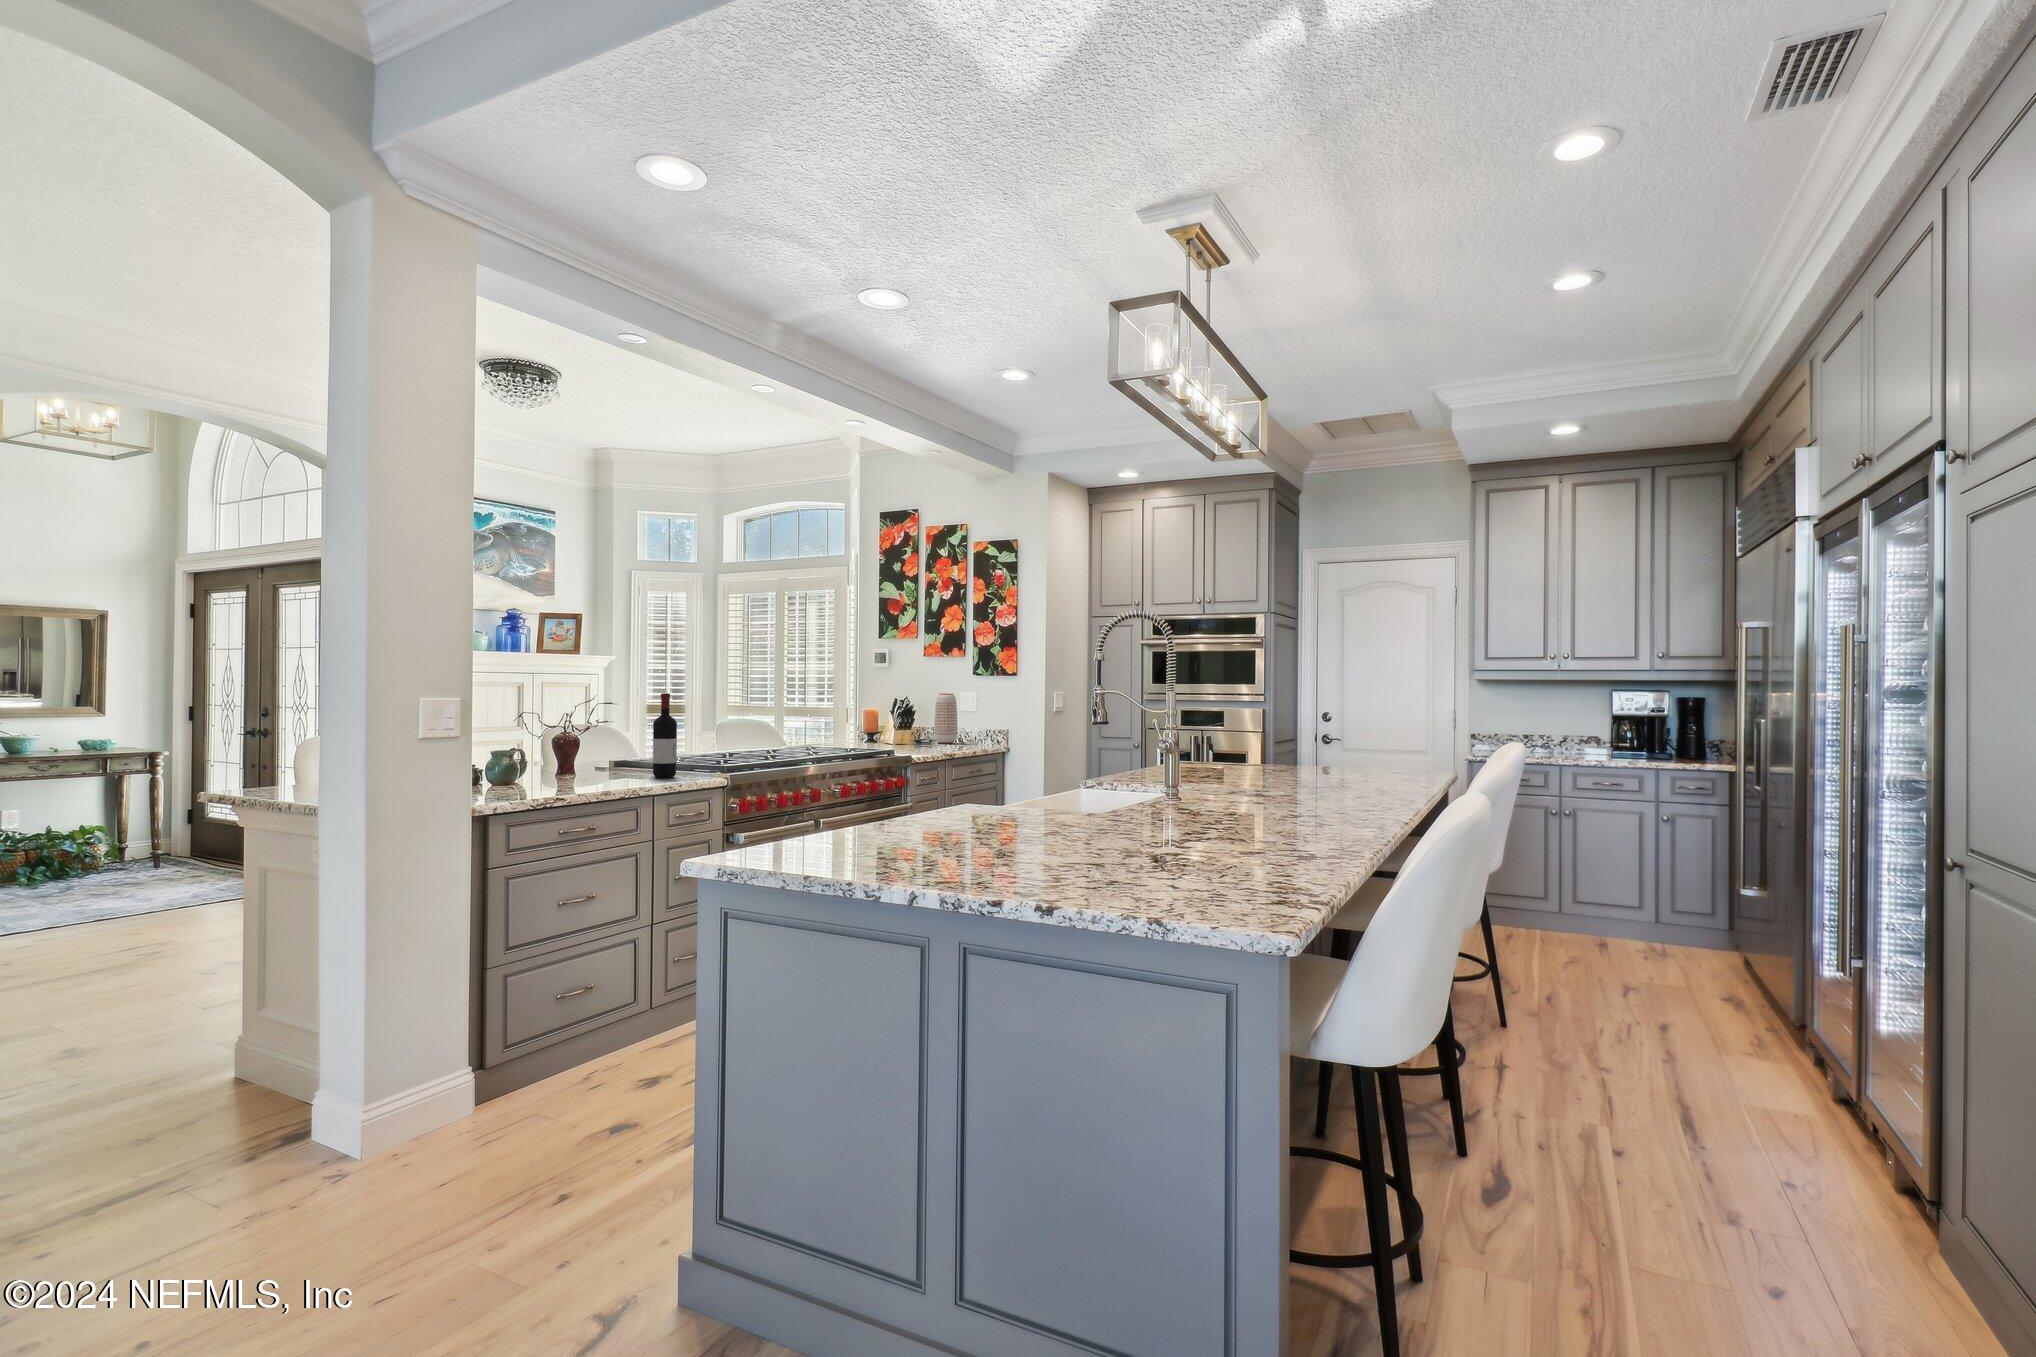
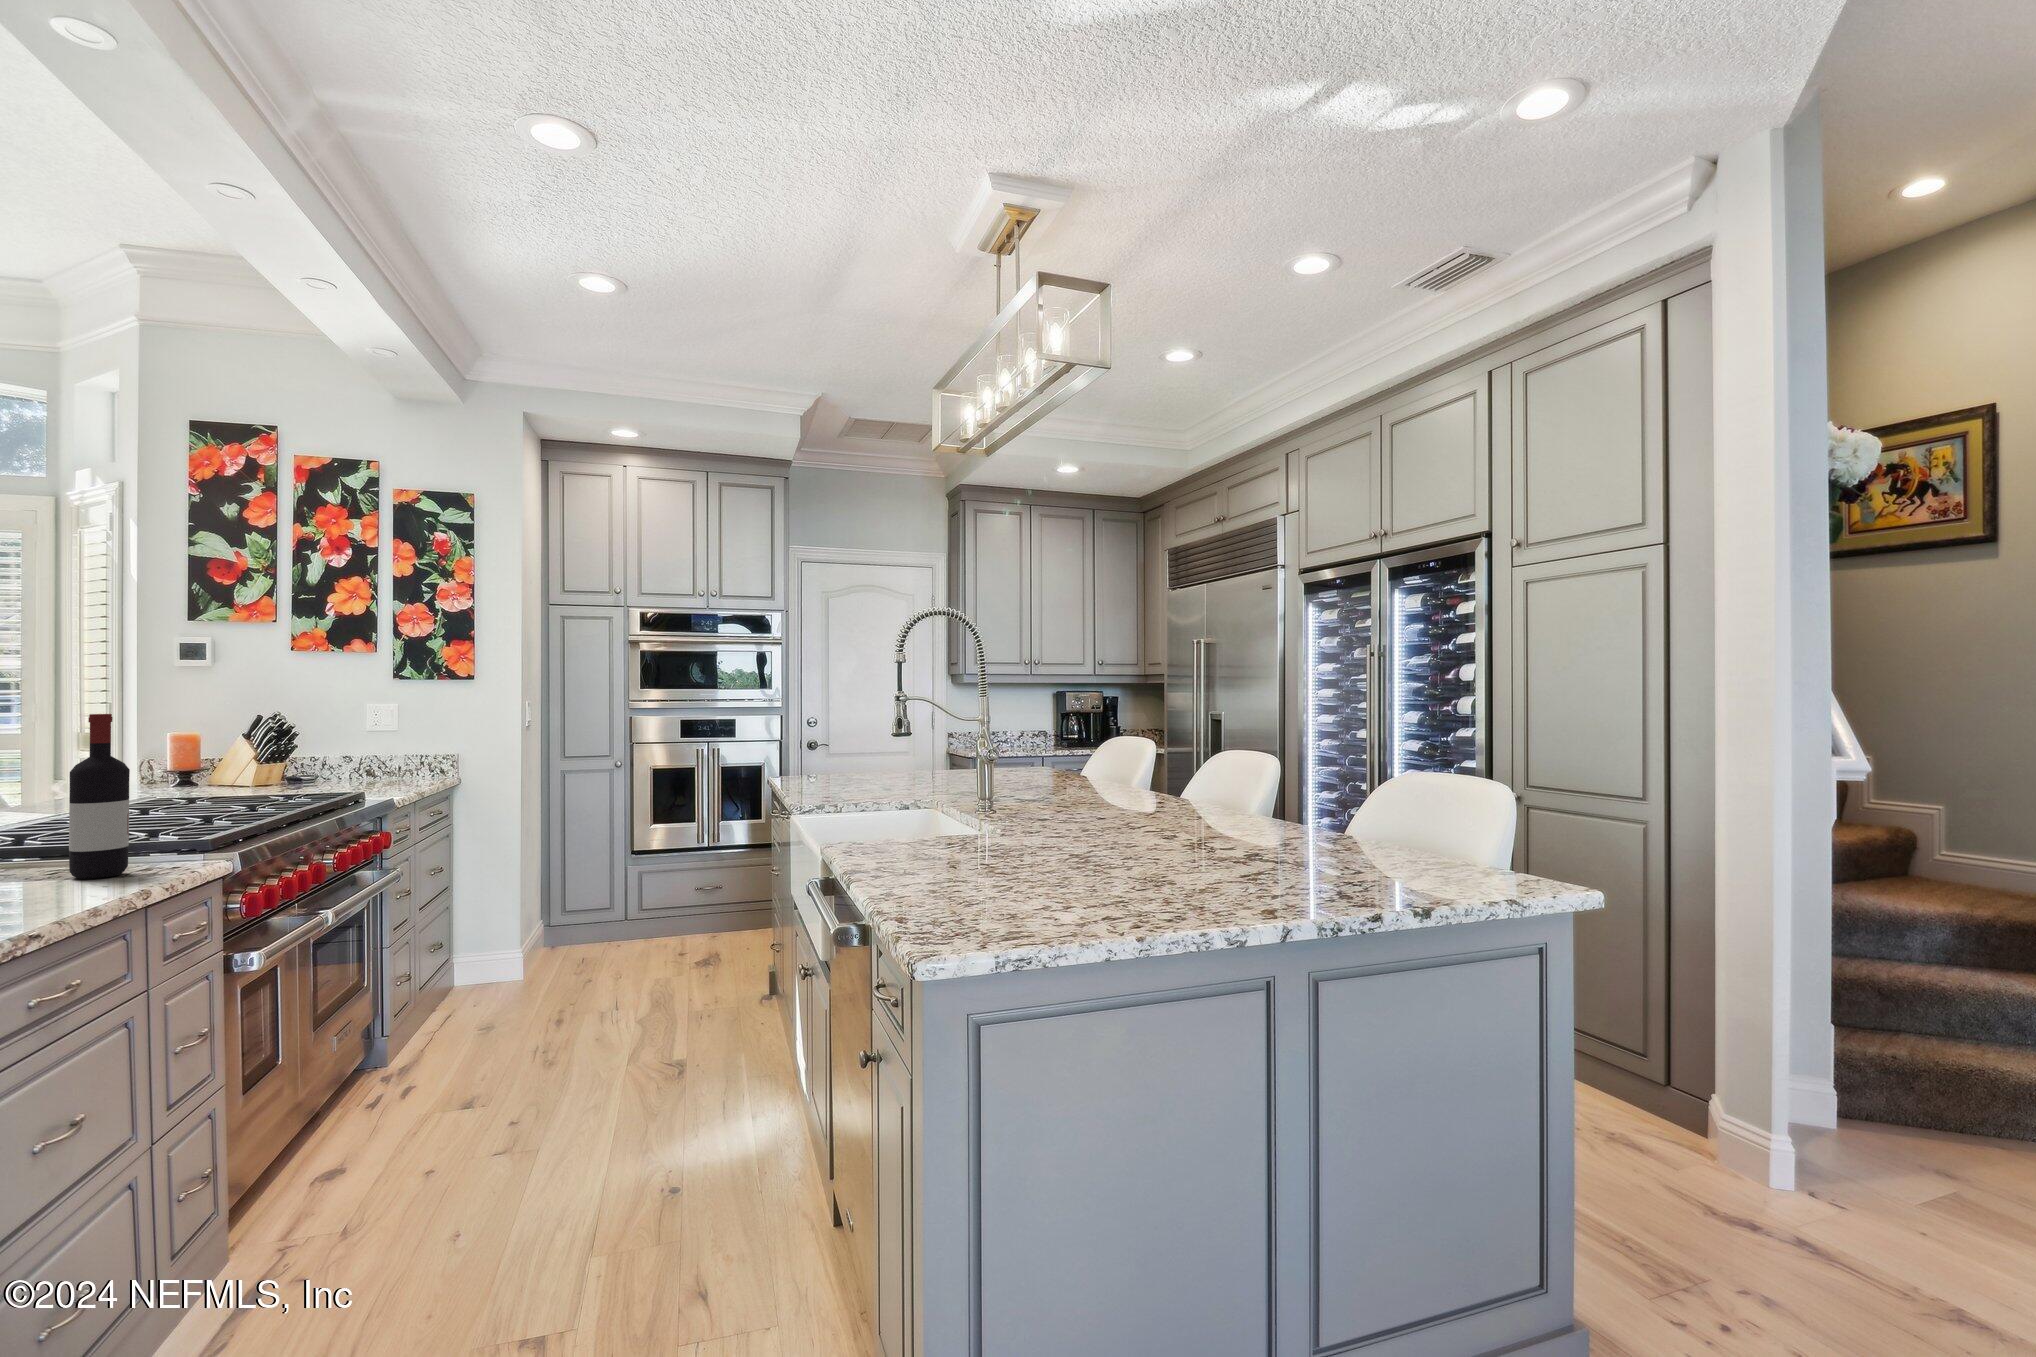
vase: present [934,693,958,744] -> none [320,703,362,776]

